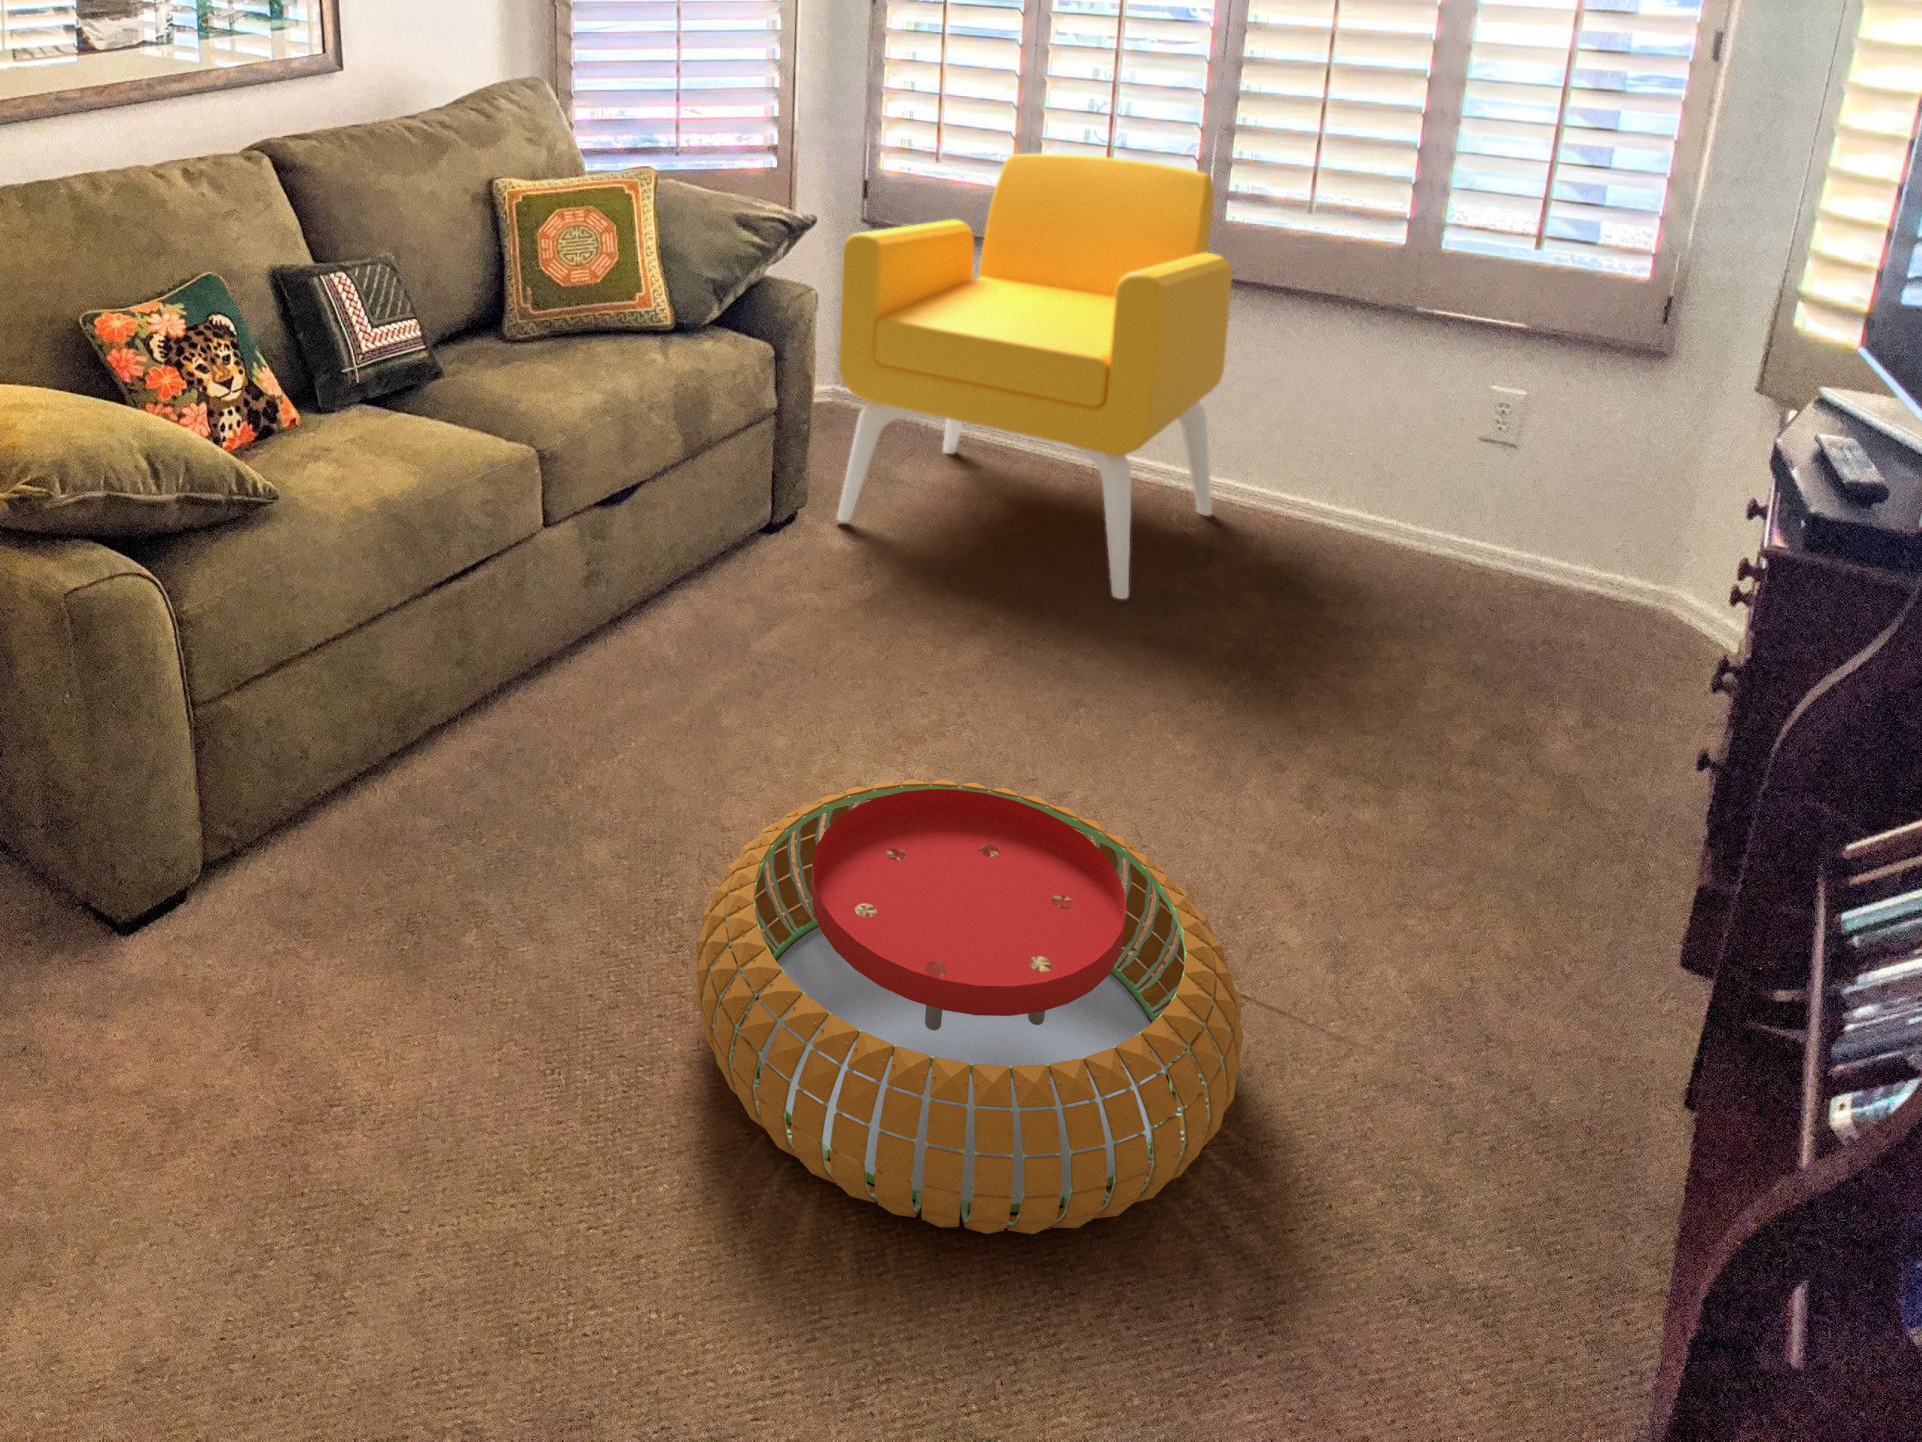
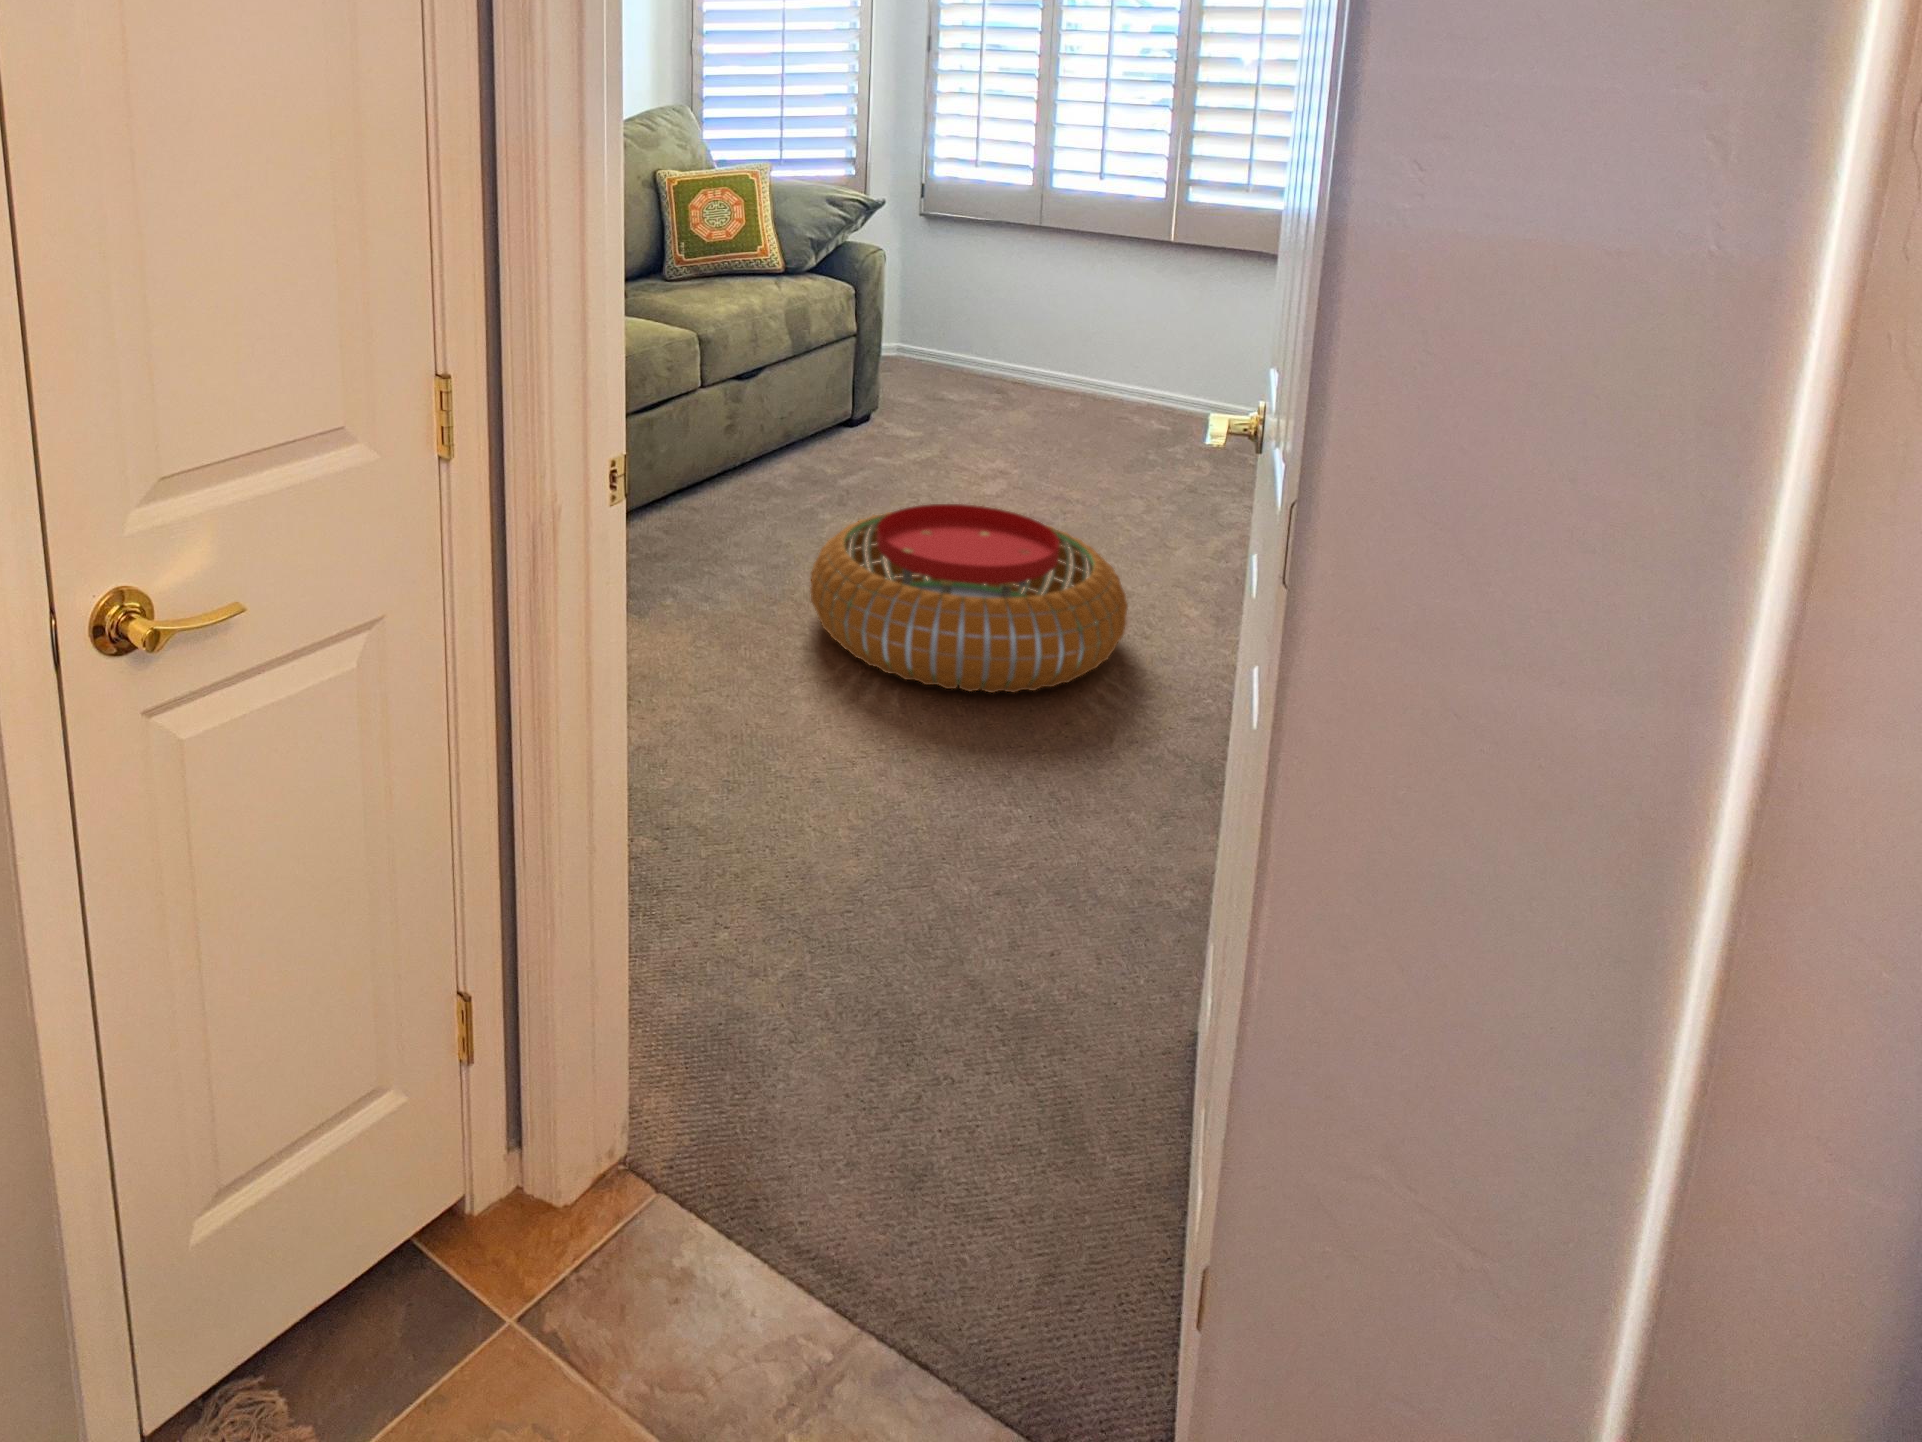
armchair: present [837,154,1232,599] -> none [897,158,1191,460]

